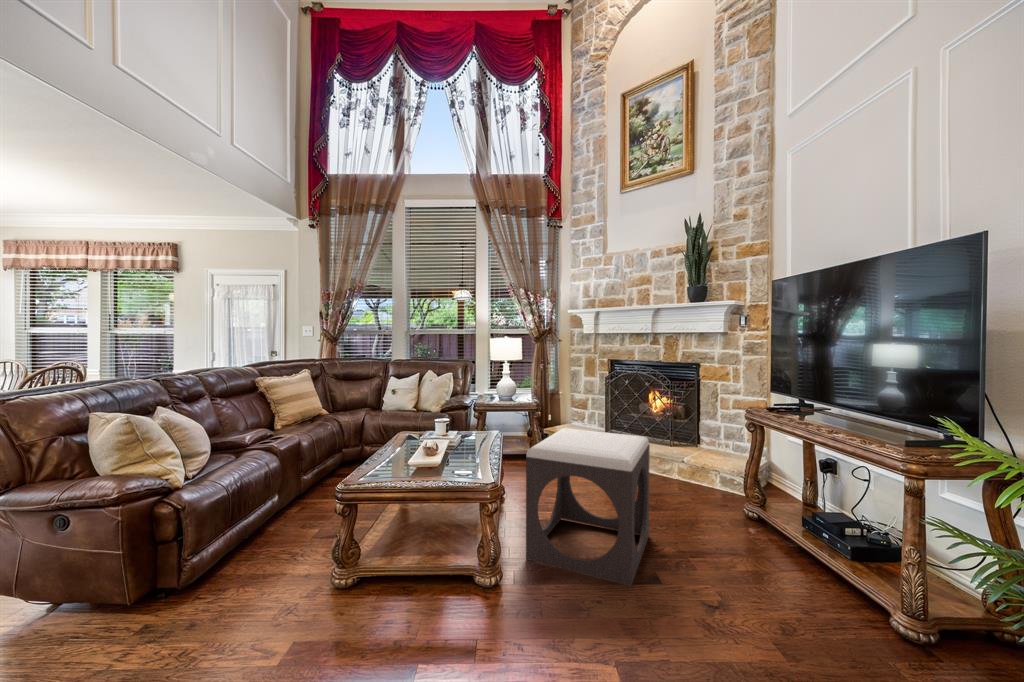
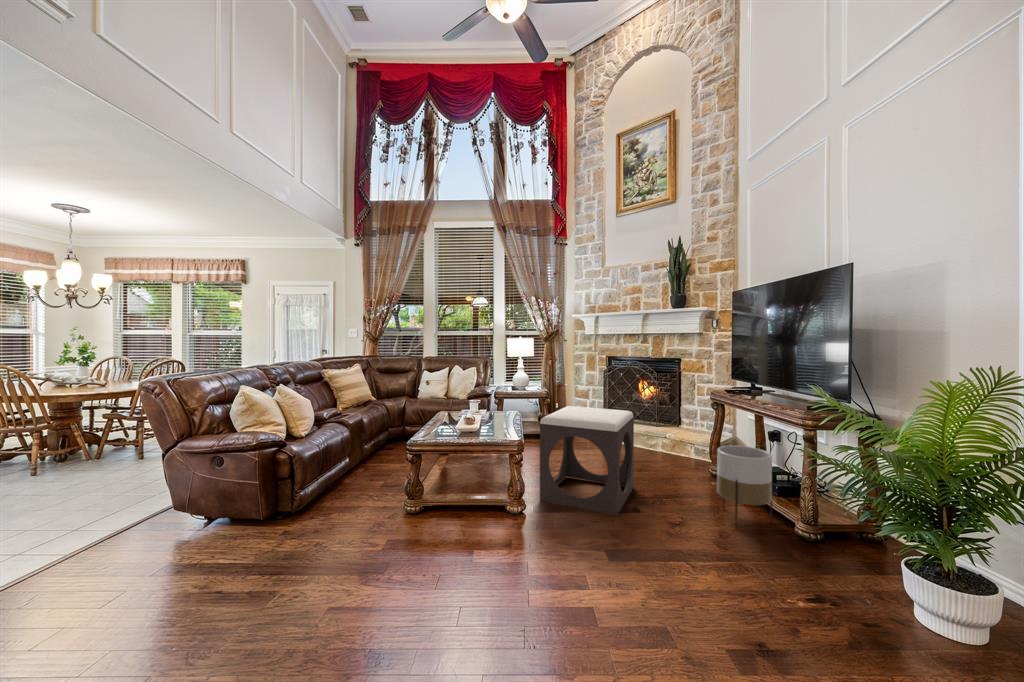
planter: none [767,488,848,610] -> present [717,446,773,528]

